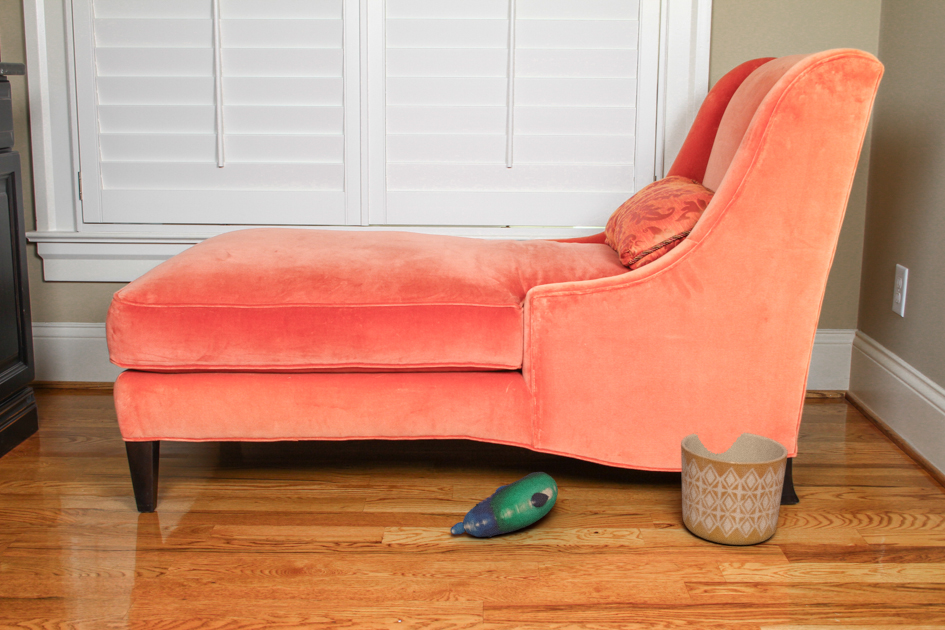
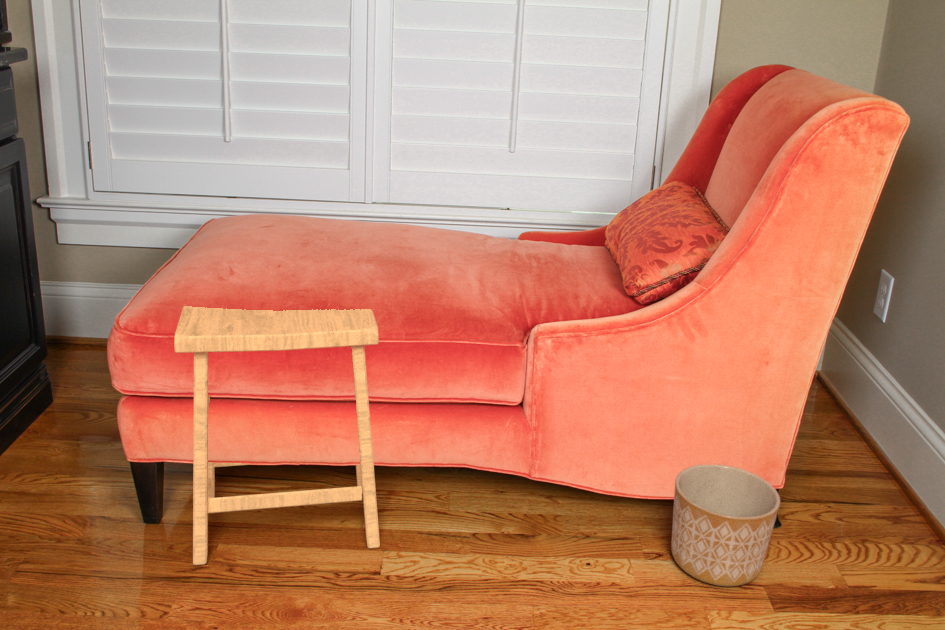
footstool: none [179,274,381,538] -> present [174,306,380,565]
plush toy: present [450,472,558,538] -> none [447,488,552,570]

